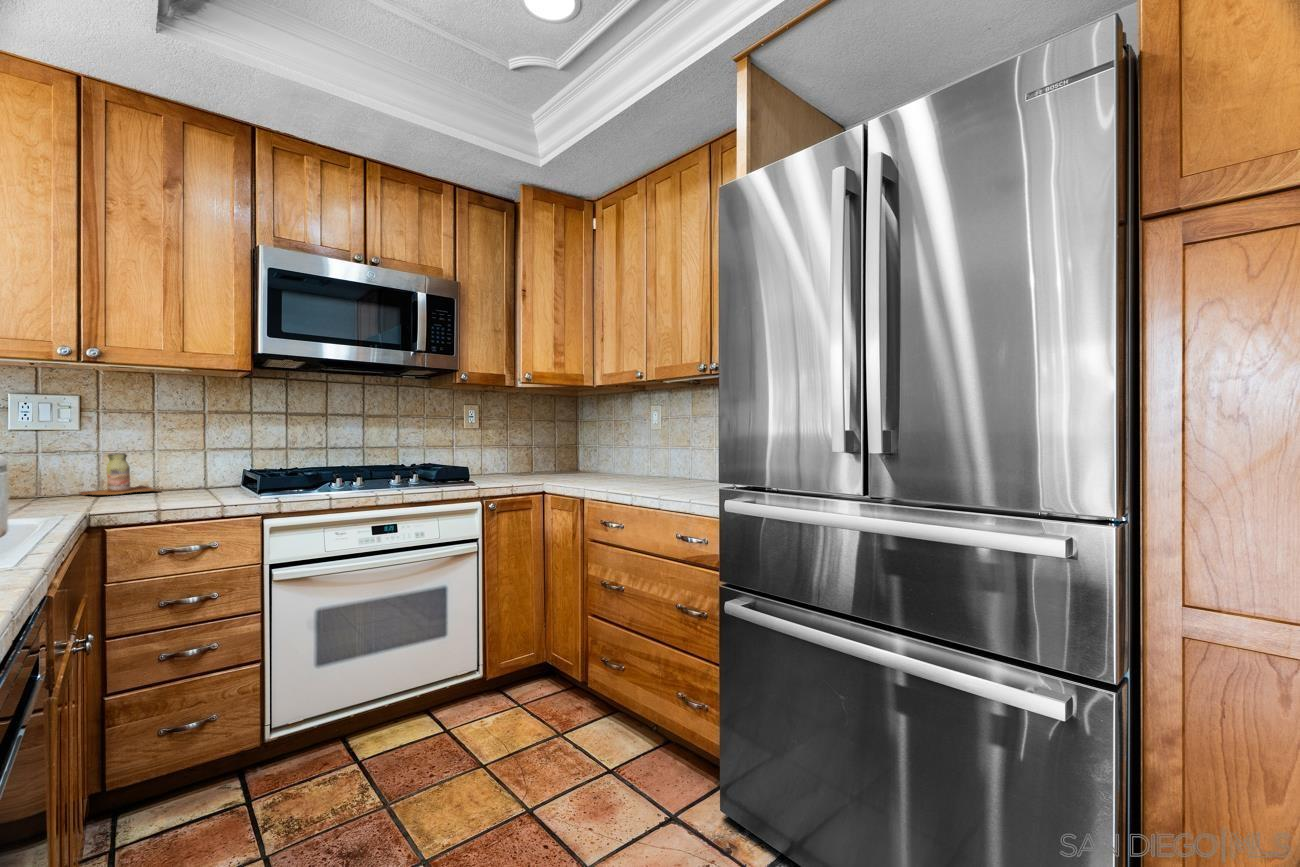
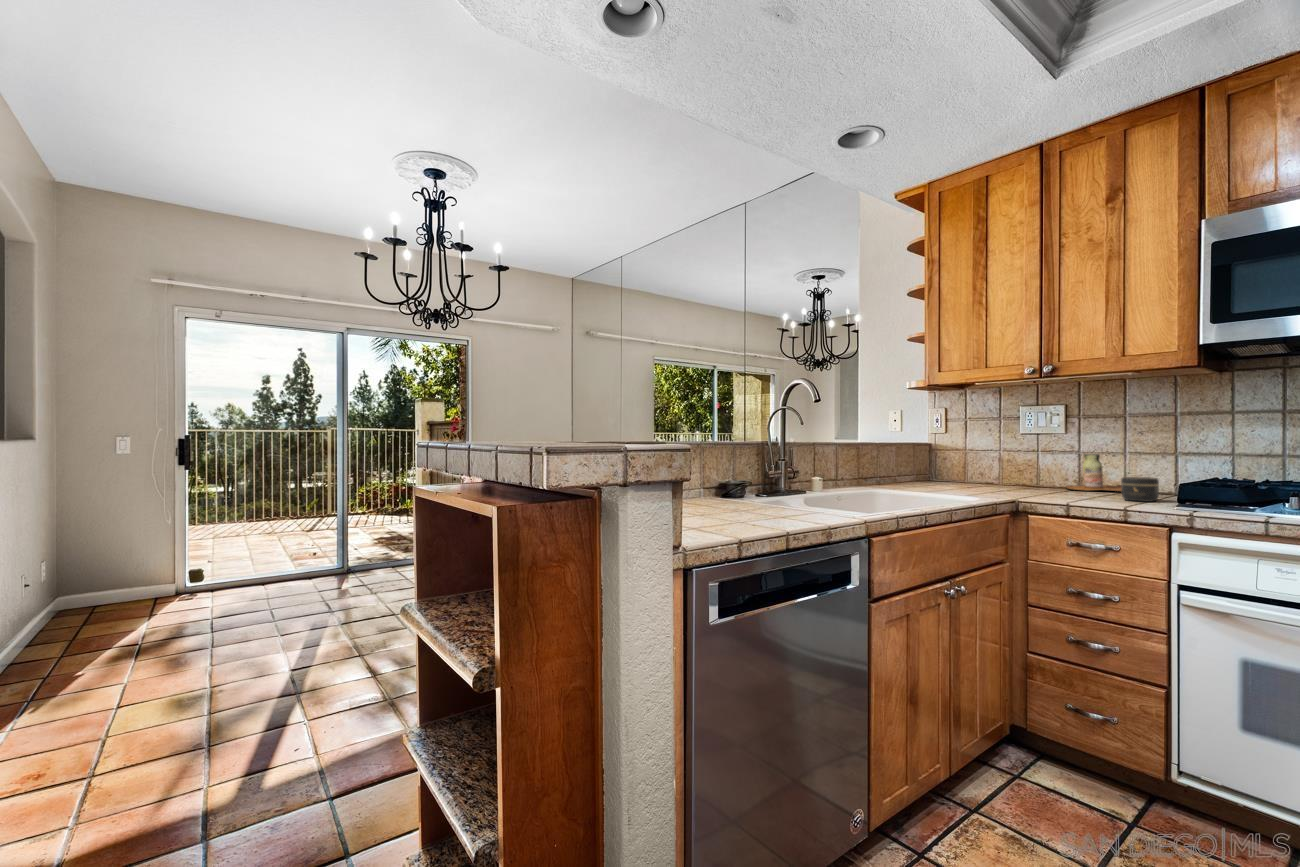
jar: none [184,473,220,497] -> present [1121,477,1159,502]

